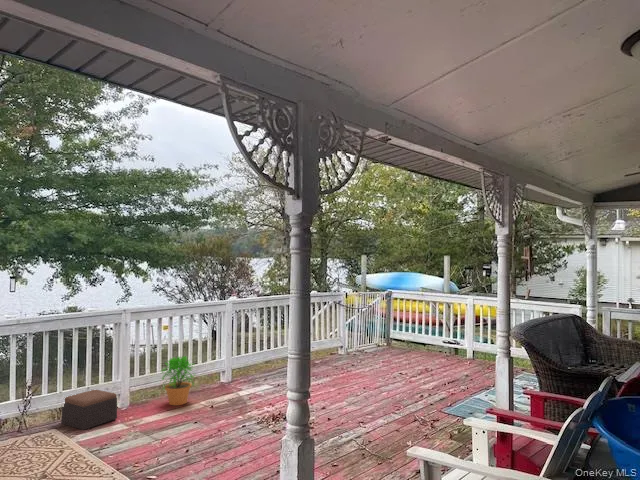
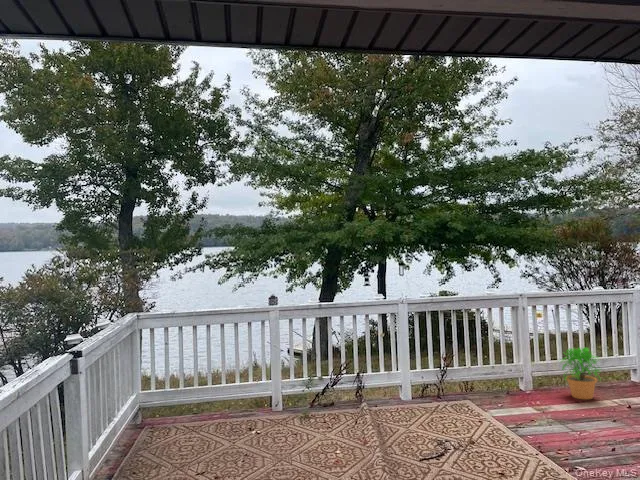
footstool: present [61,390,117,430] -> none [470,370,522,406]

